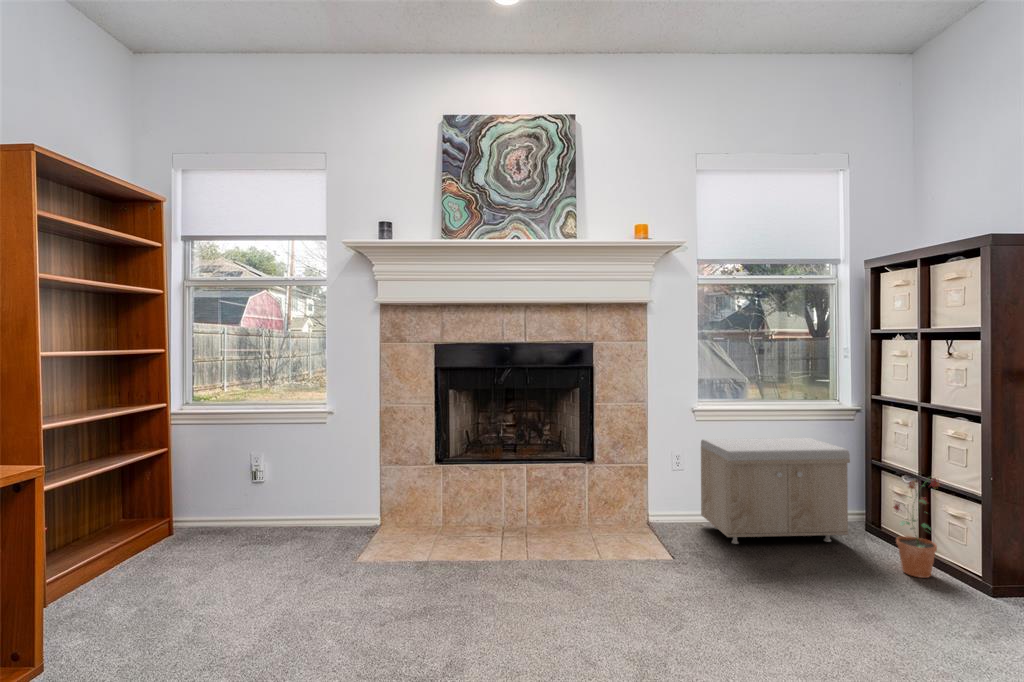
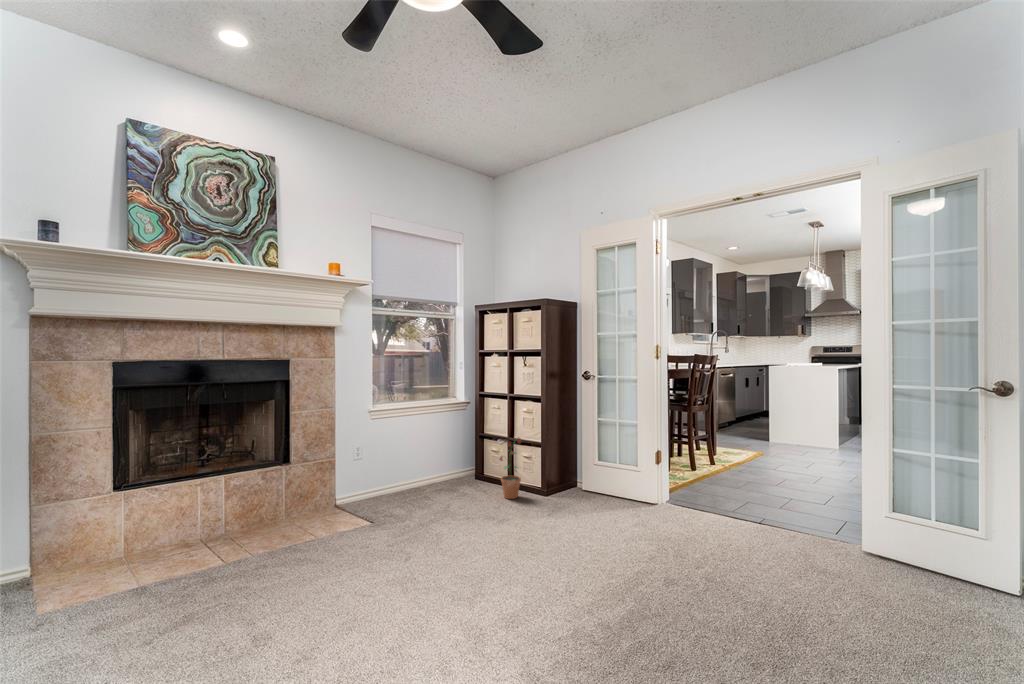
storage bench: present [701,438,850,544] -> none [375,423,472,506]

